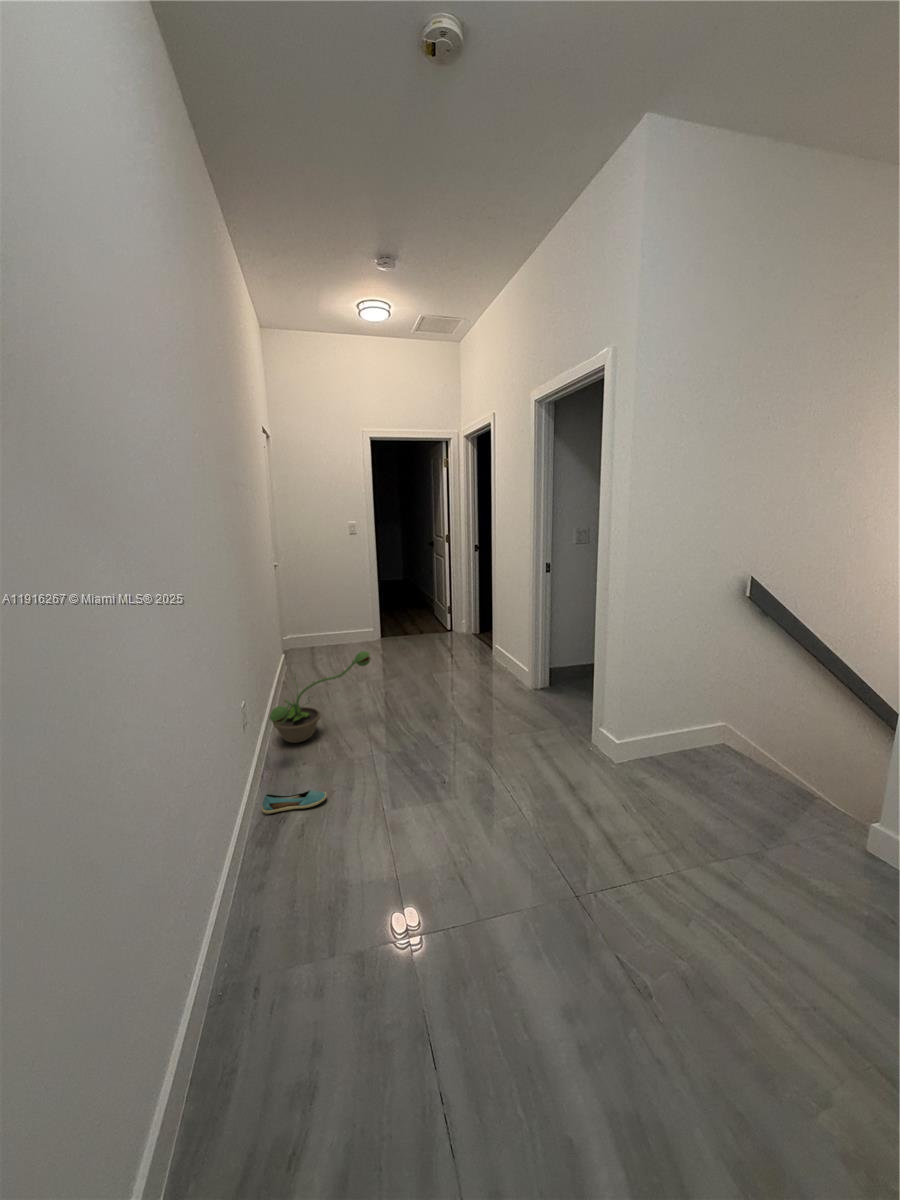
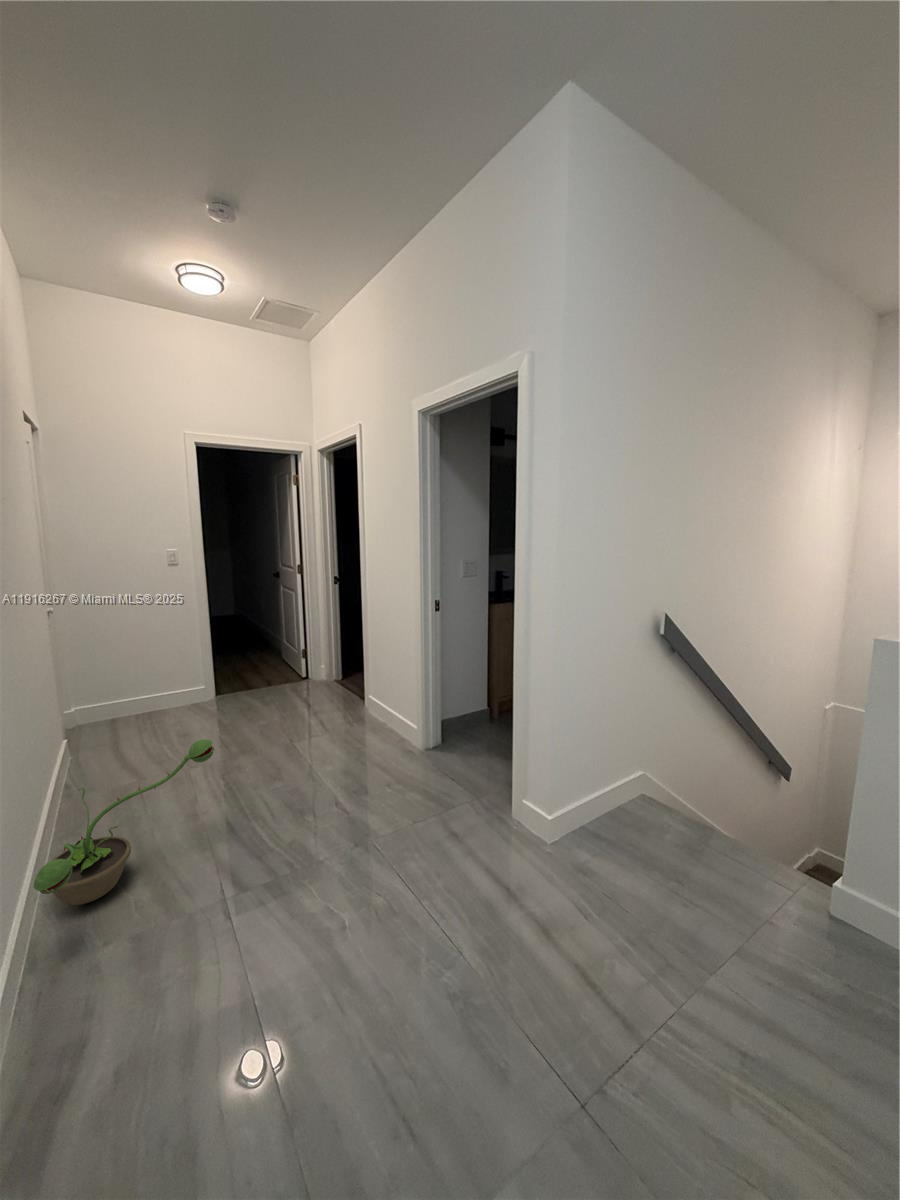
shoe: present [261,790,327,814] -> none [16,998,151,1082]

